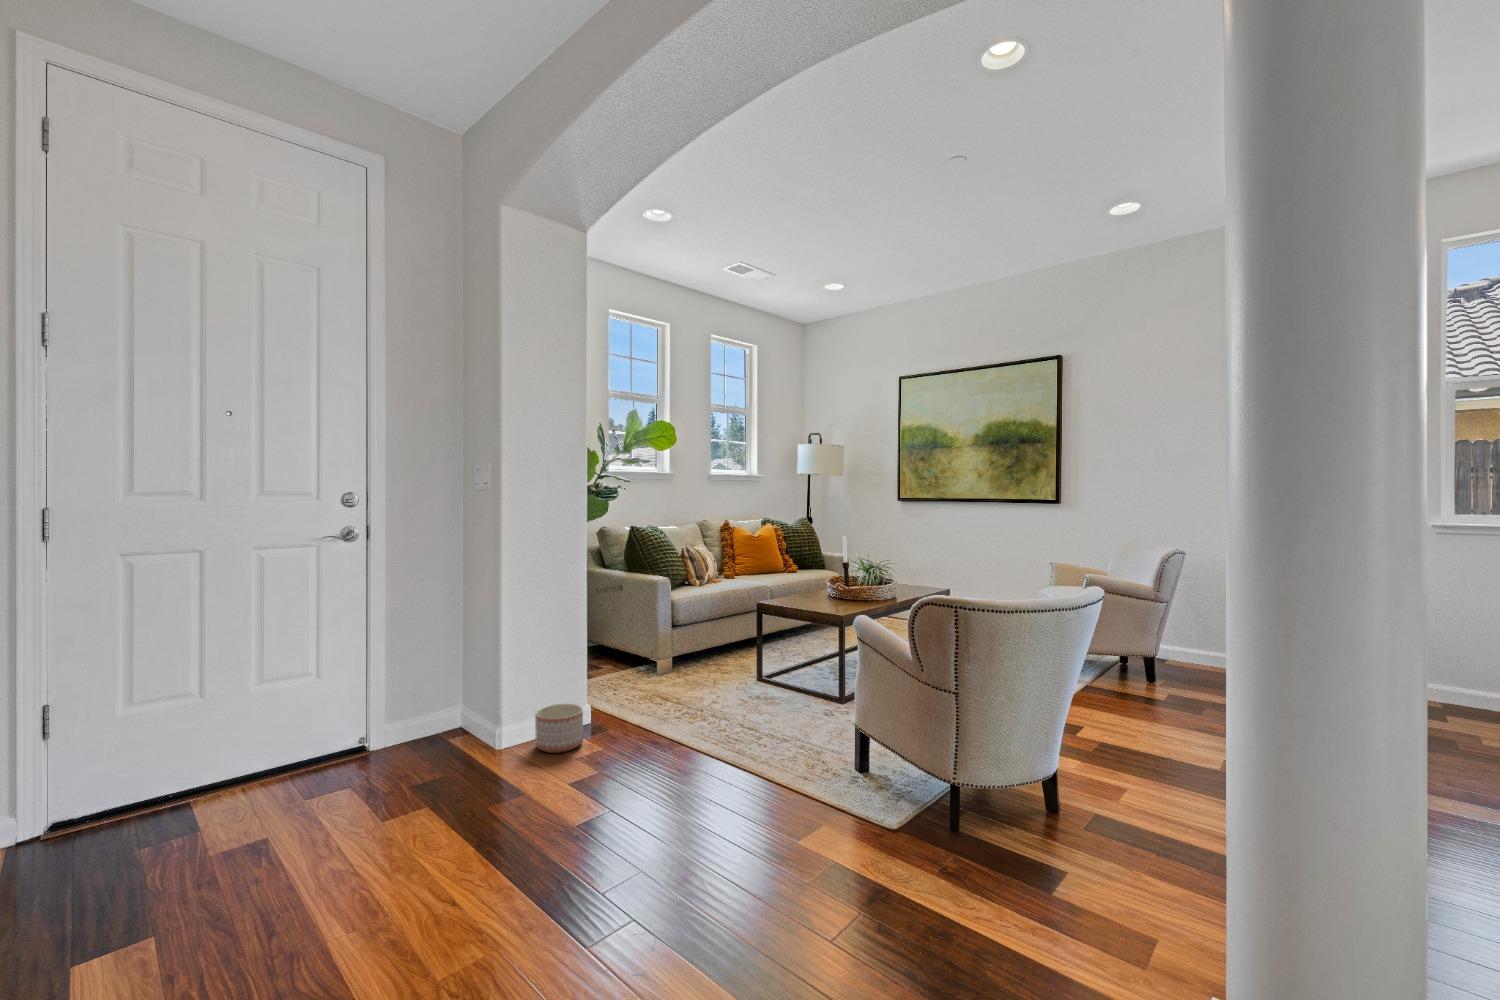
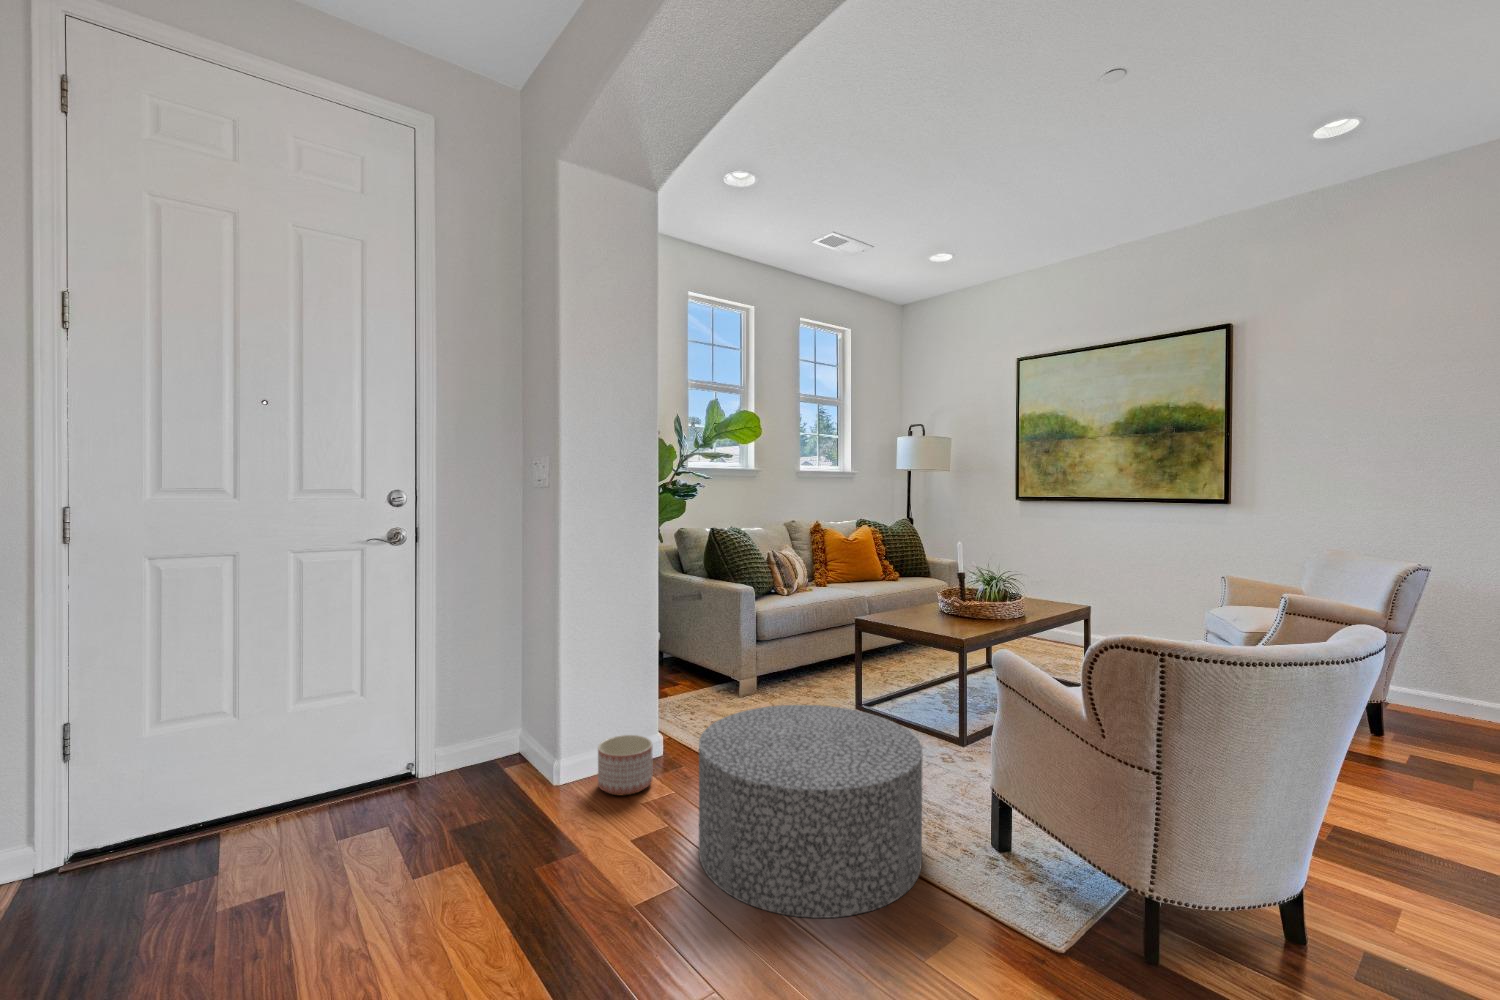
ottoman: none [625,670,802,823] -> present [699,705,922,918]

